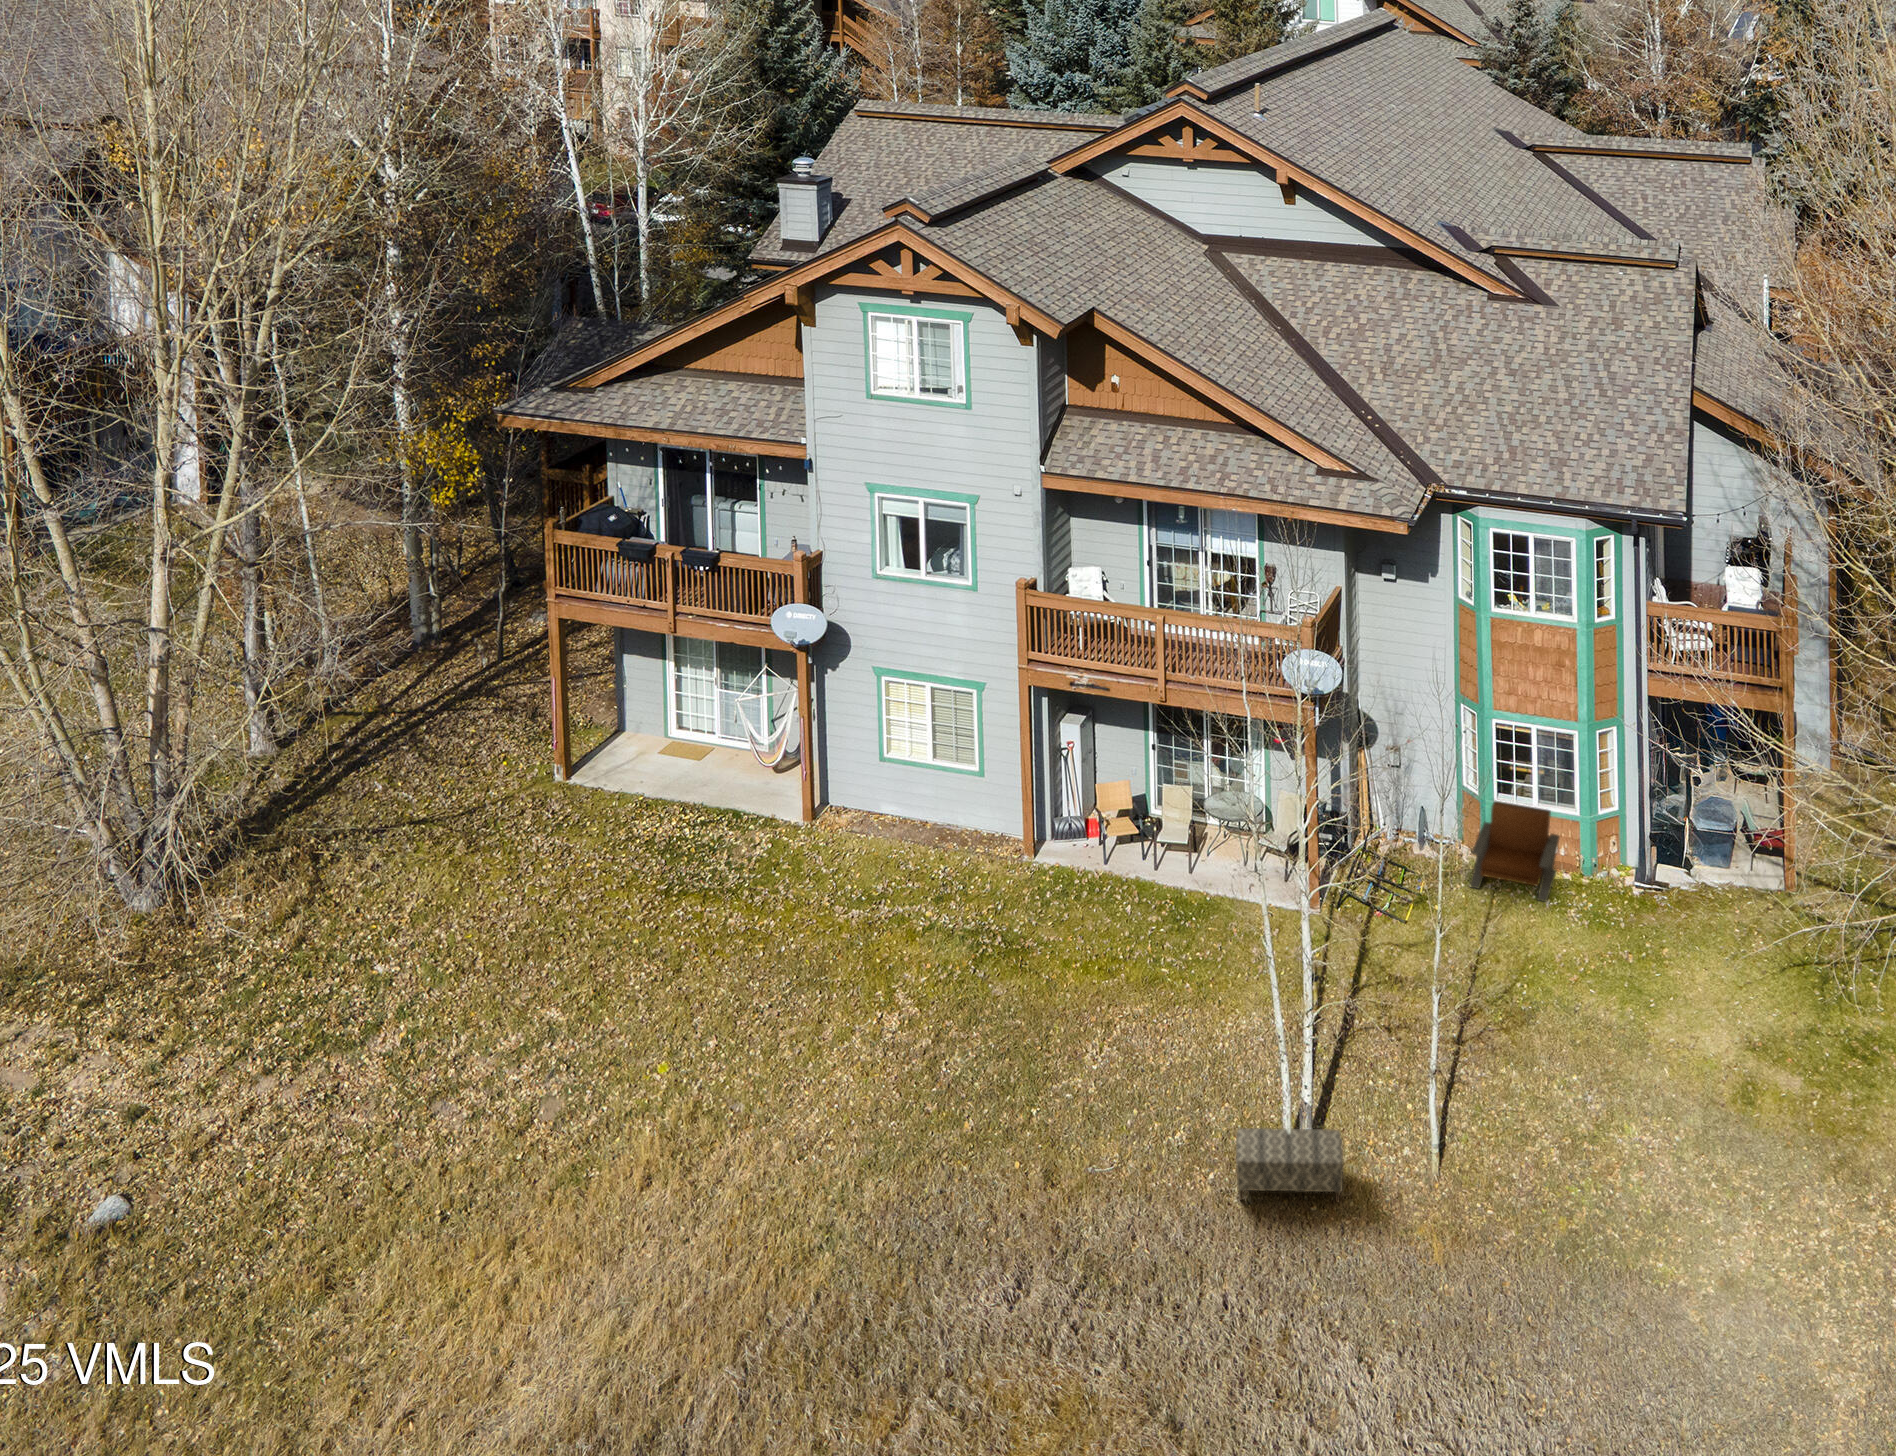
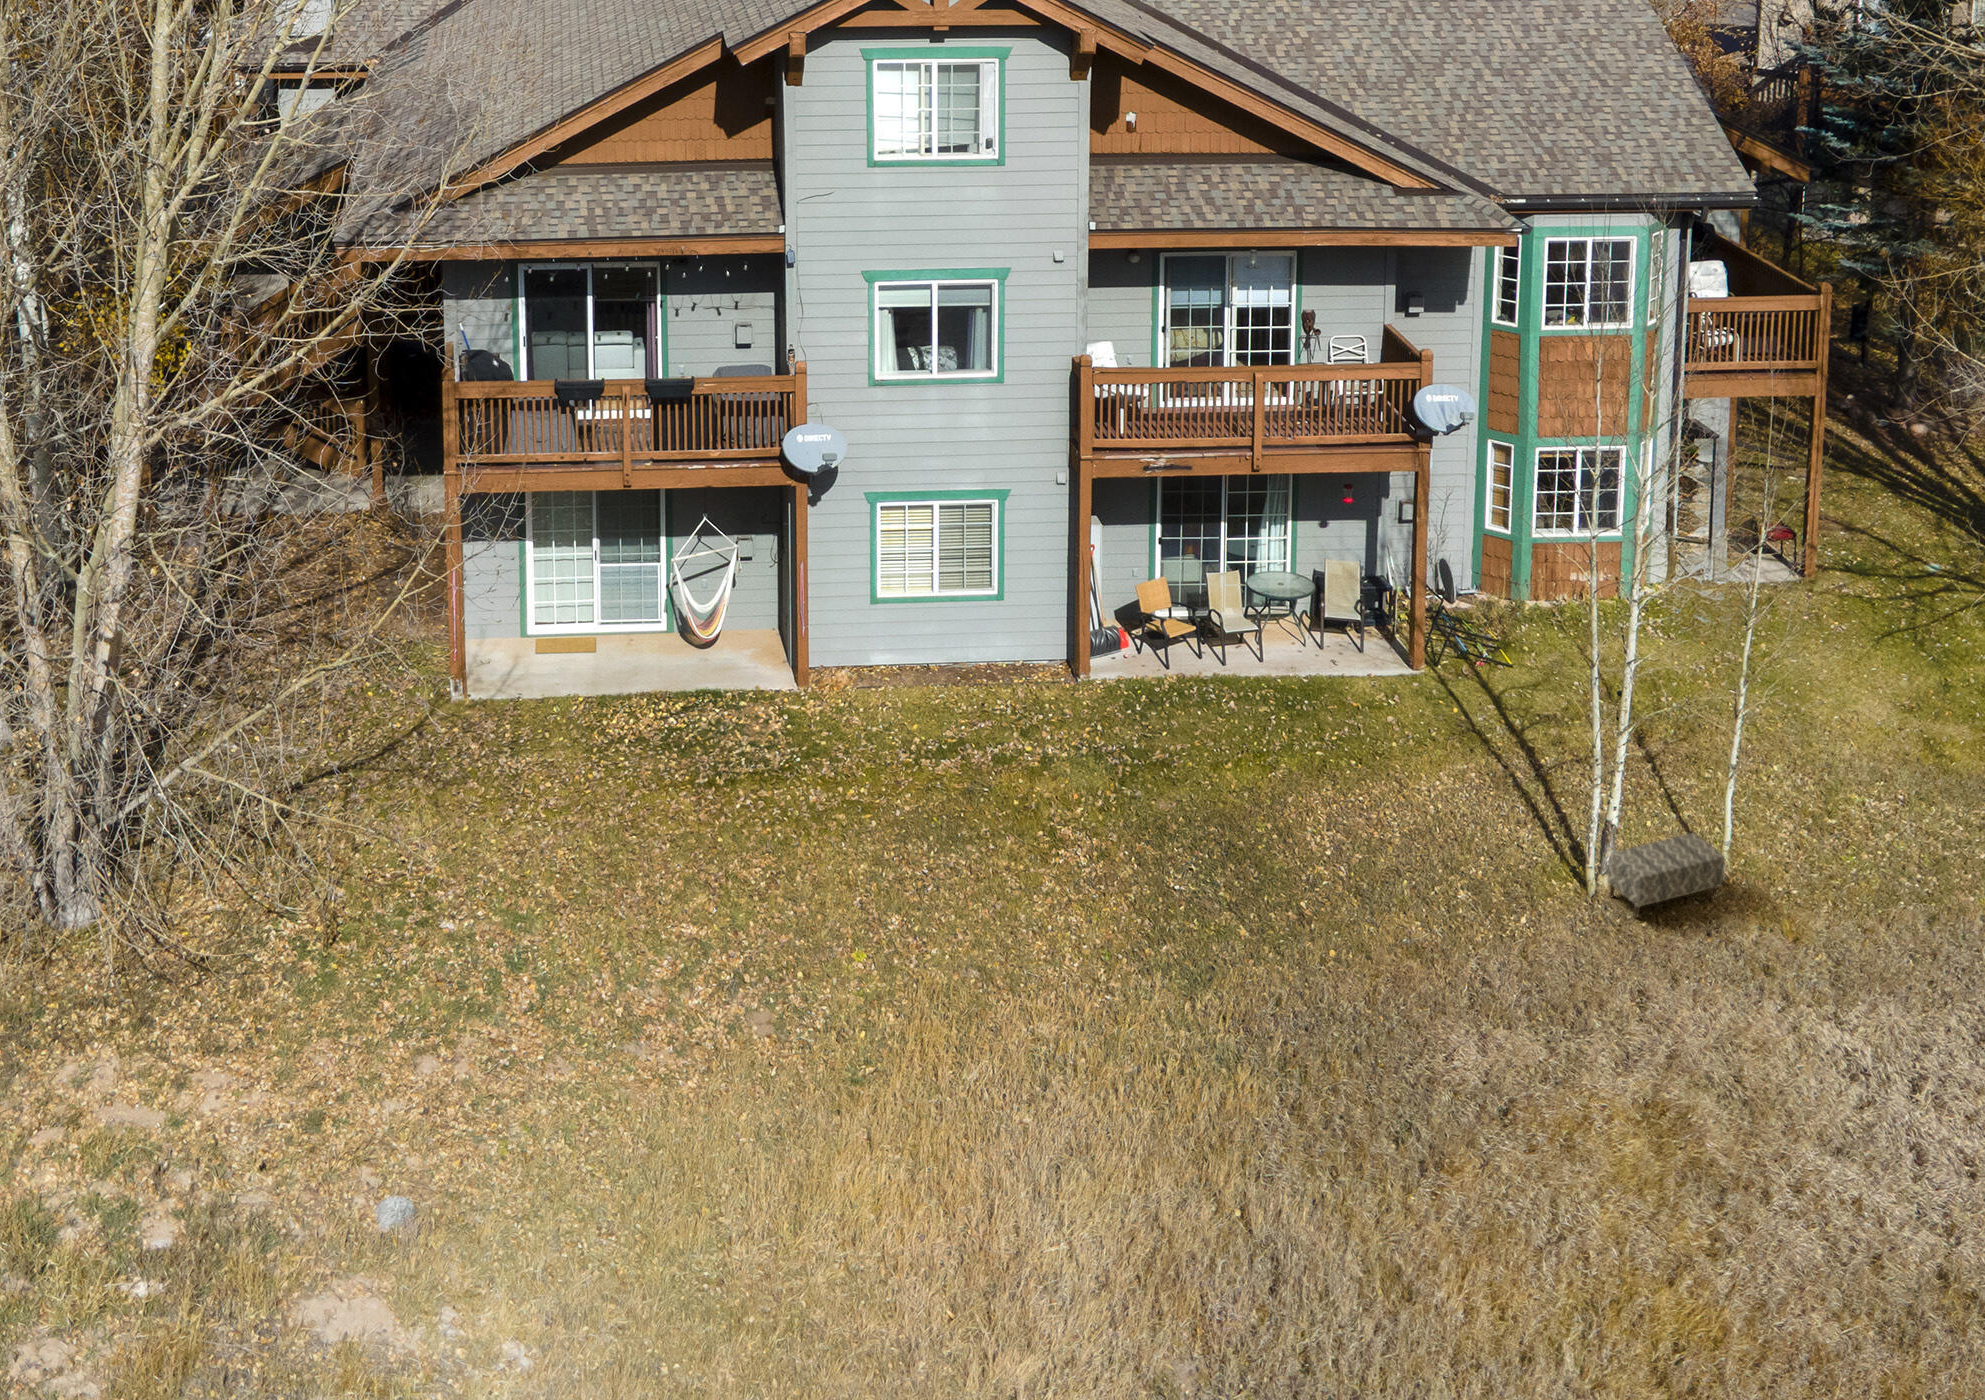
lounge chair: present [1470,800,1559,902] -> none [1530,527,1633,619]

